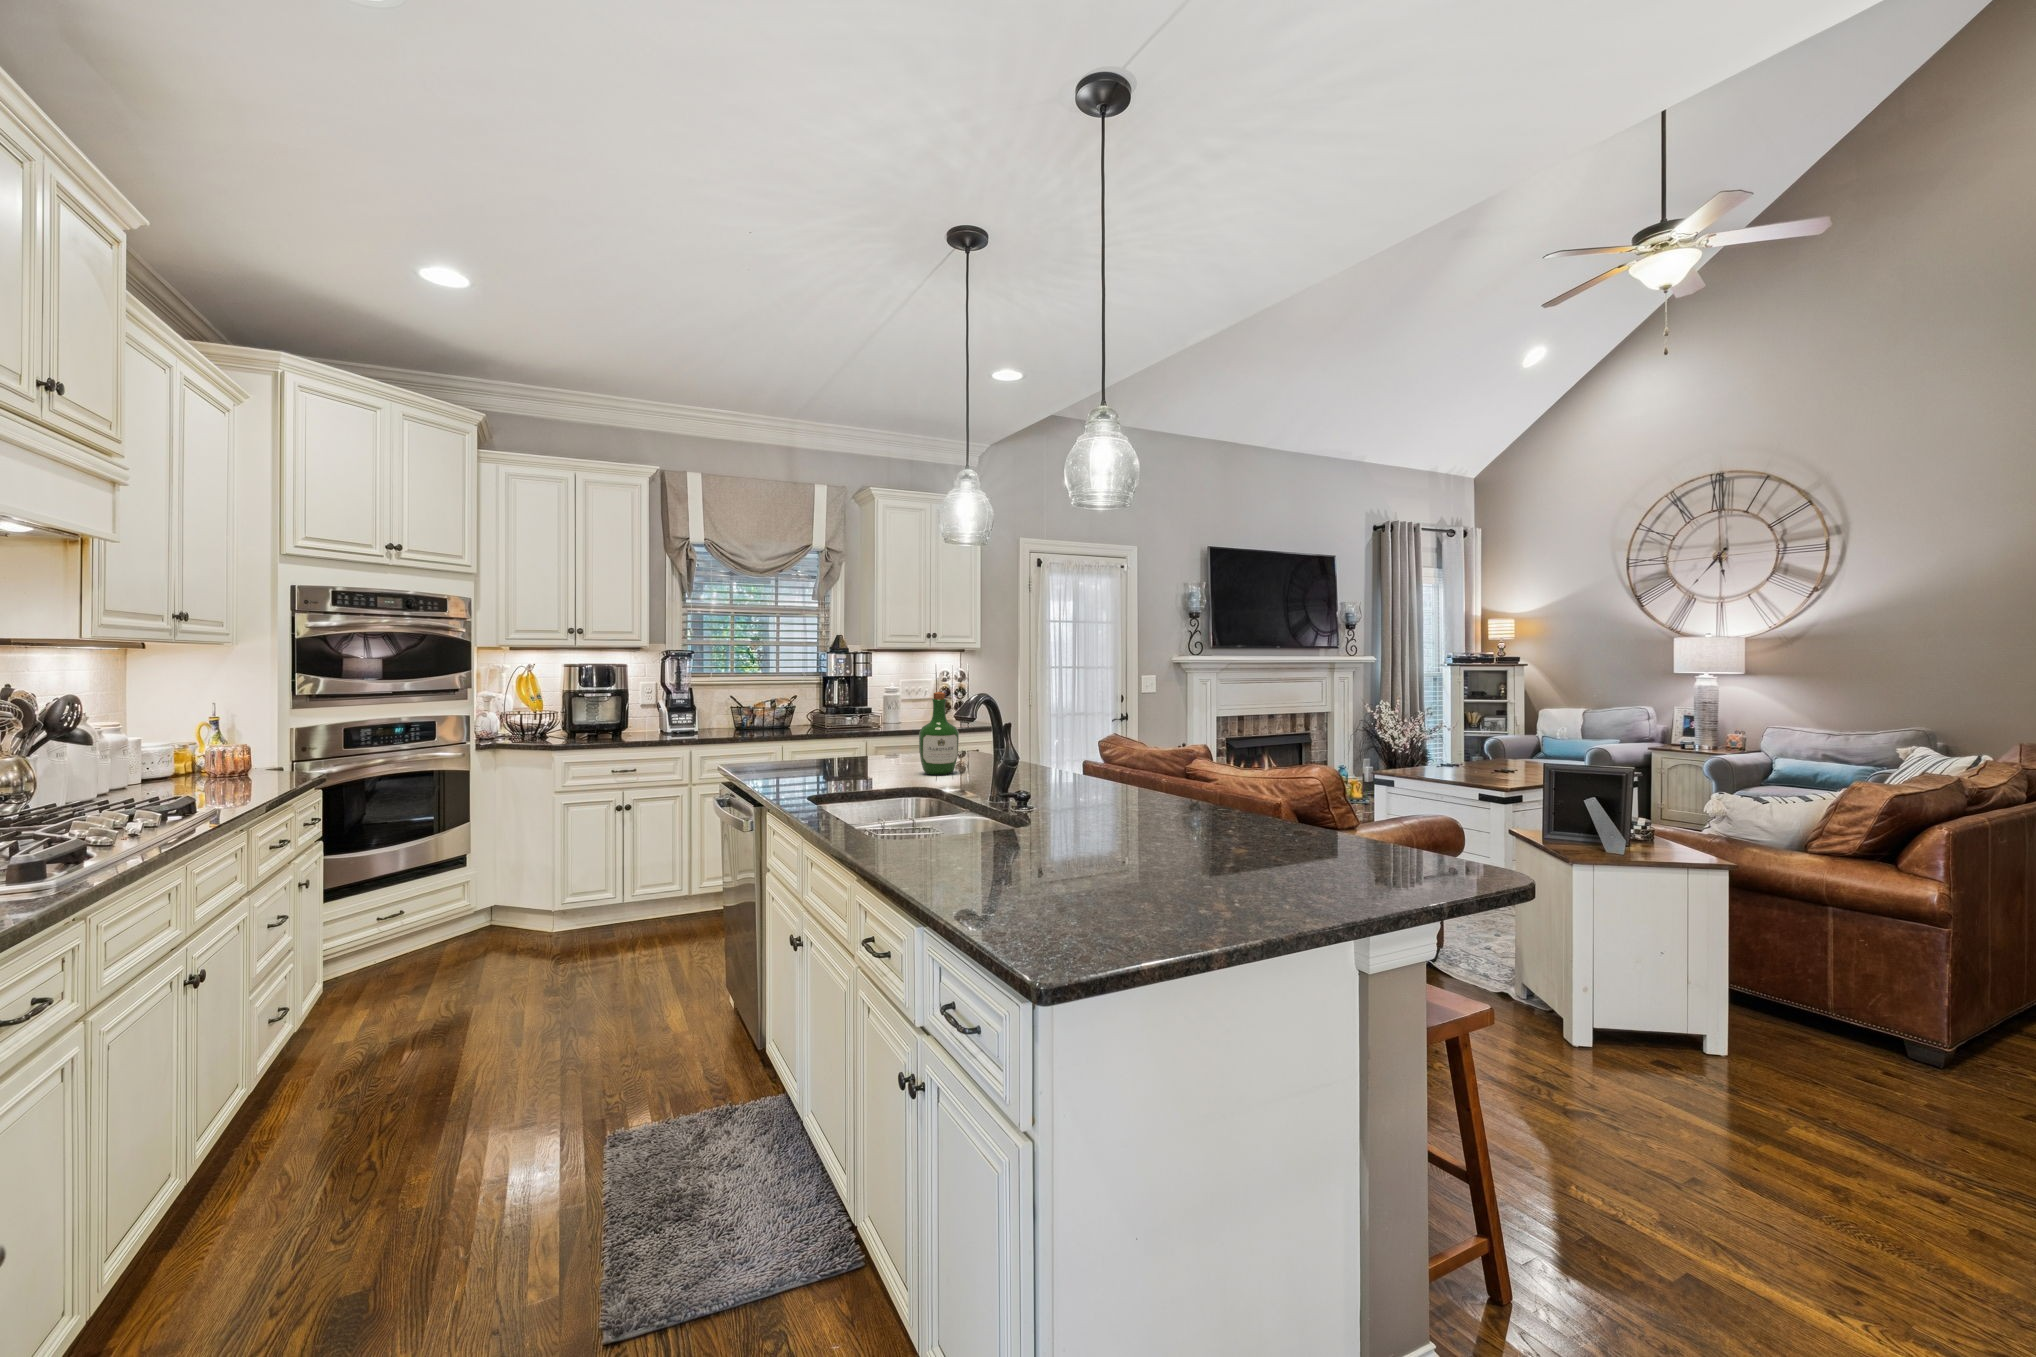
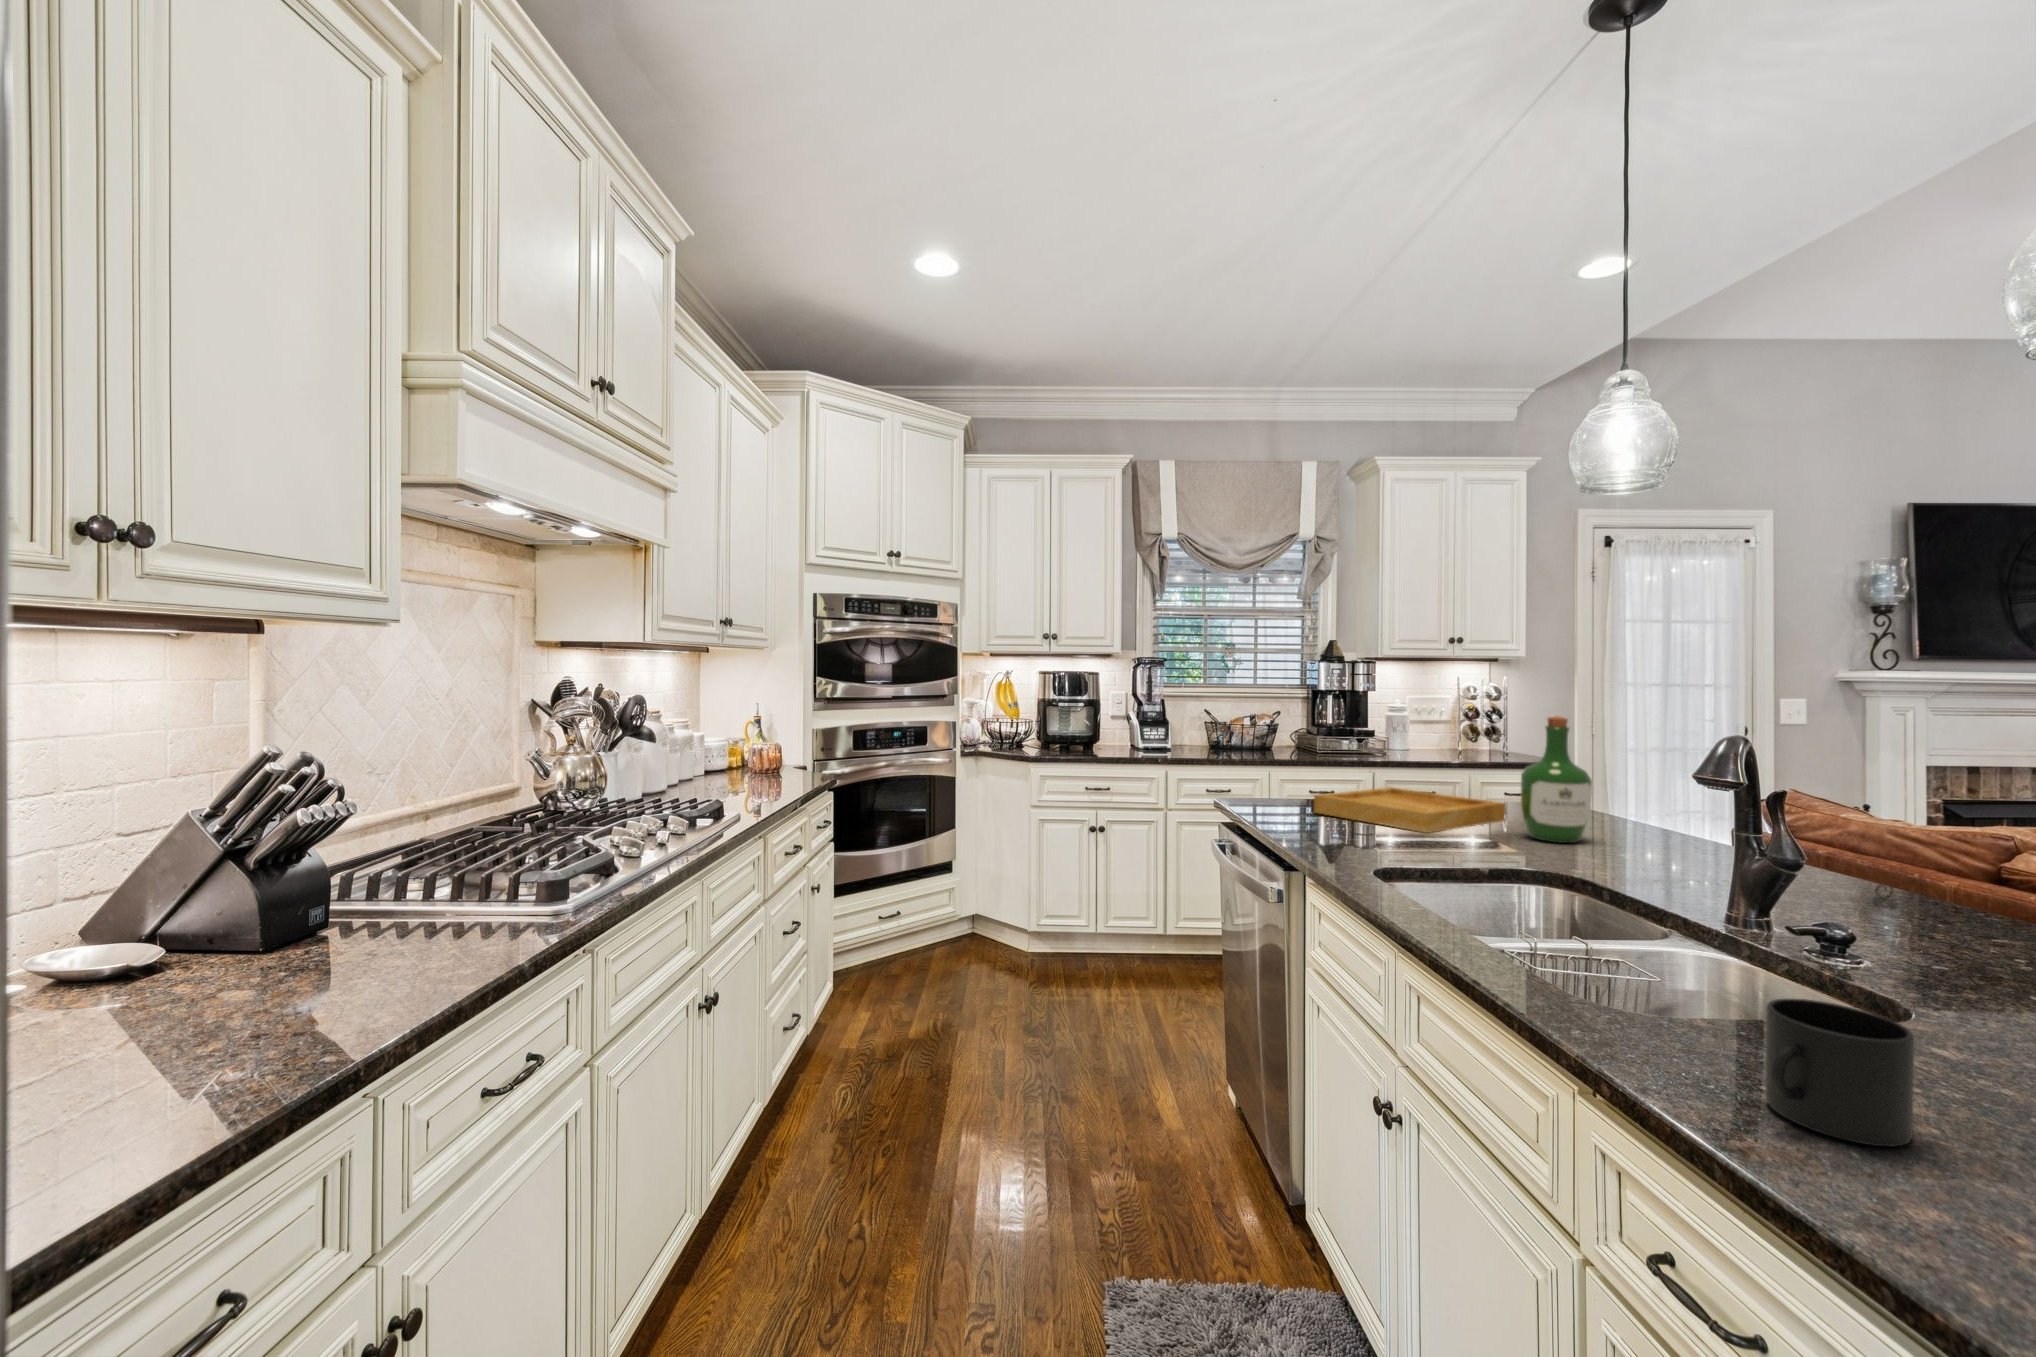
tray: none [791,749,921,776] -> present [1314,787,1506,833]
mug: none [898,813,952,867] -> present [1765,999,1914,1146]

